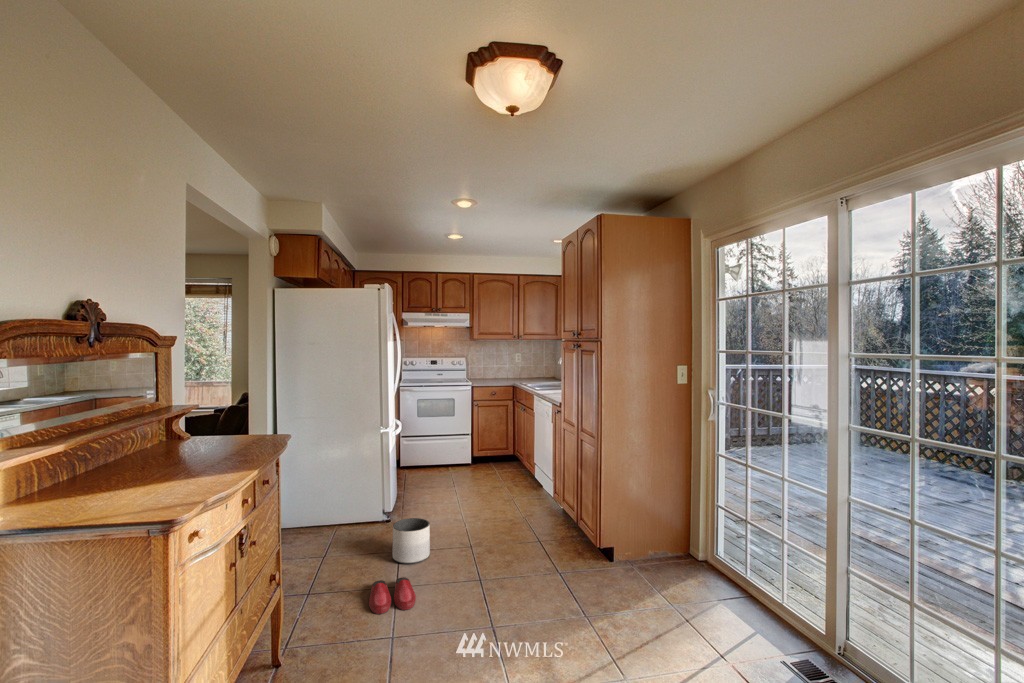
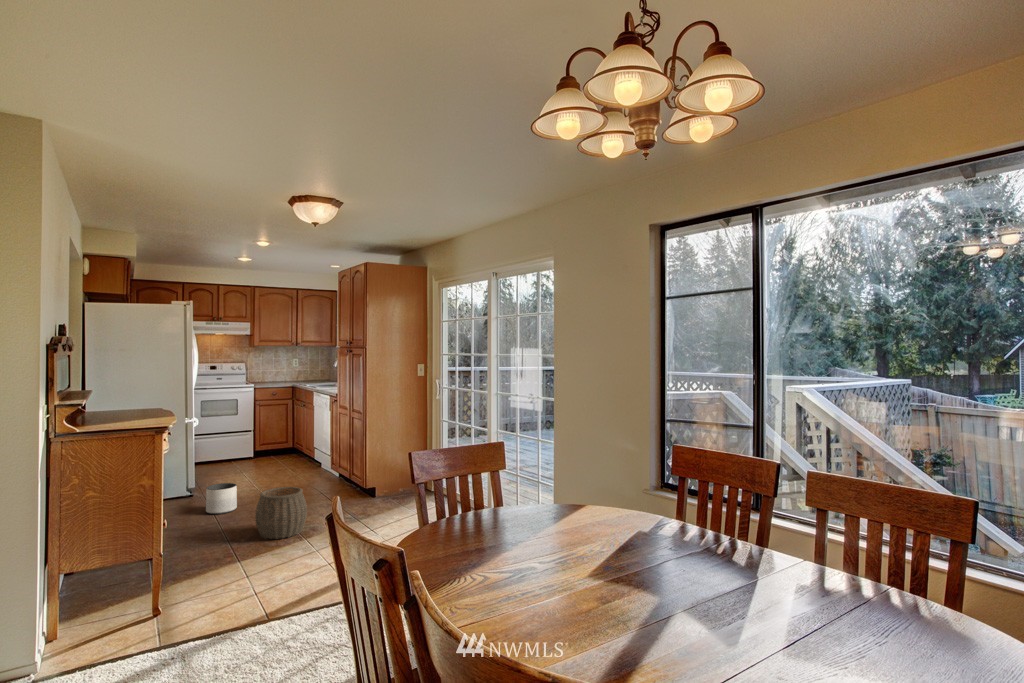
woven basket: none [433,555,511,653] -> present [255,487,307,539]
slippers: present [369,577,416,614] -> none [199,516,236,535]

